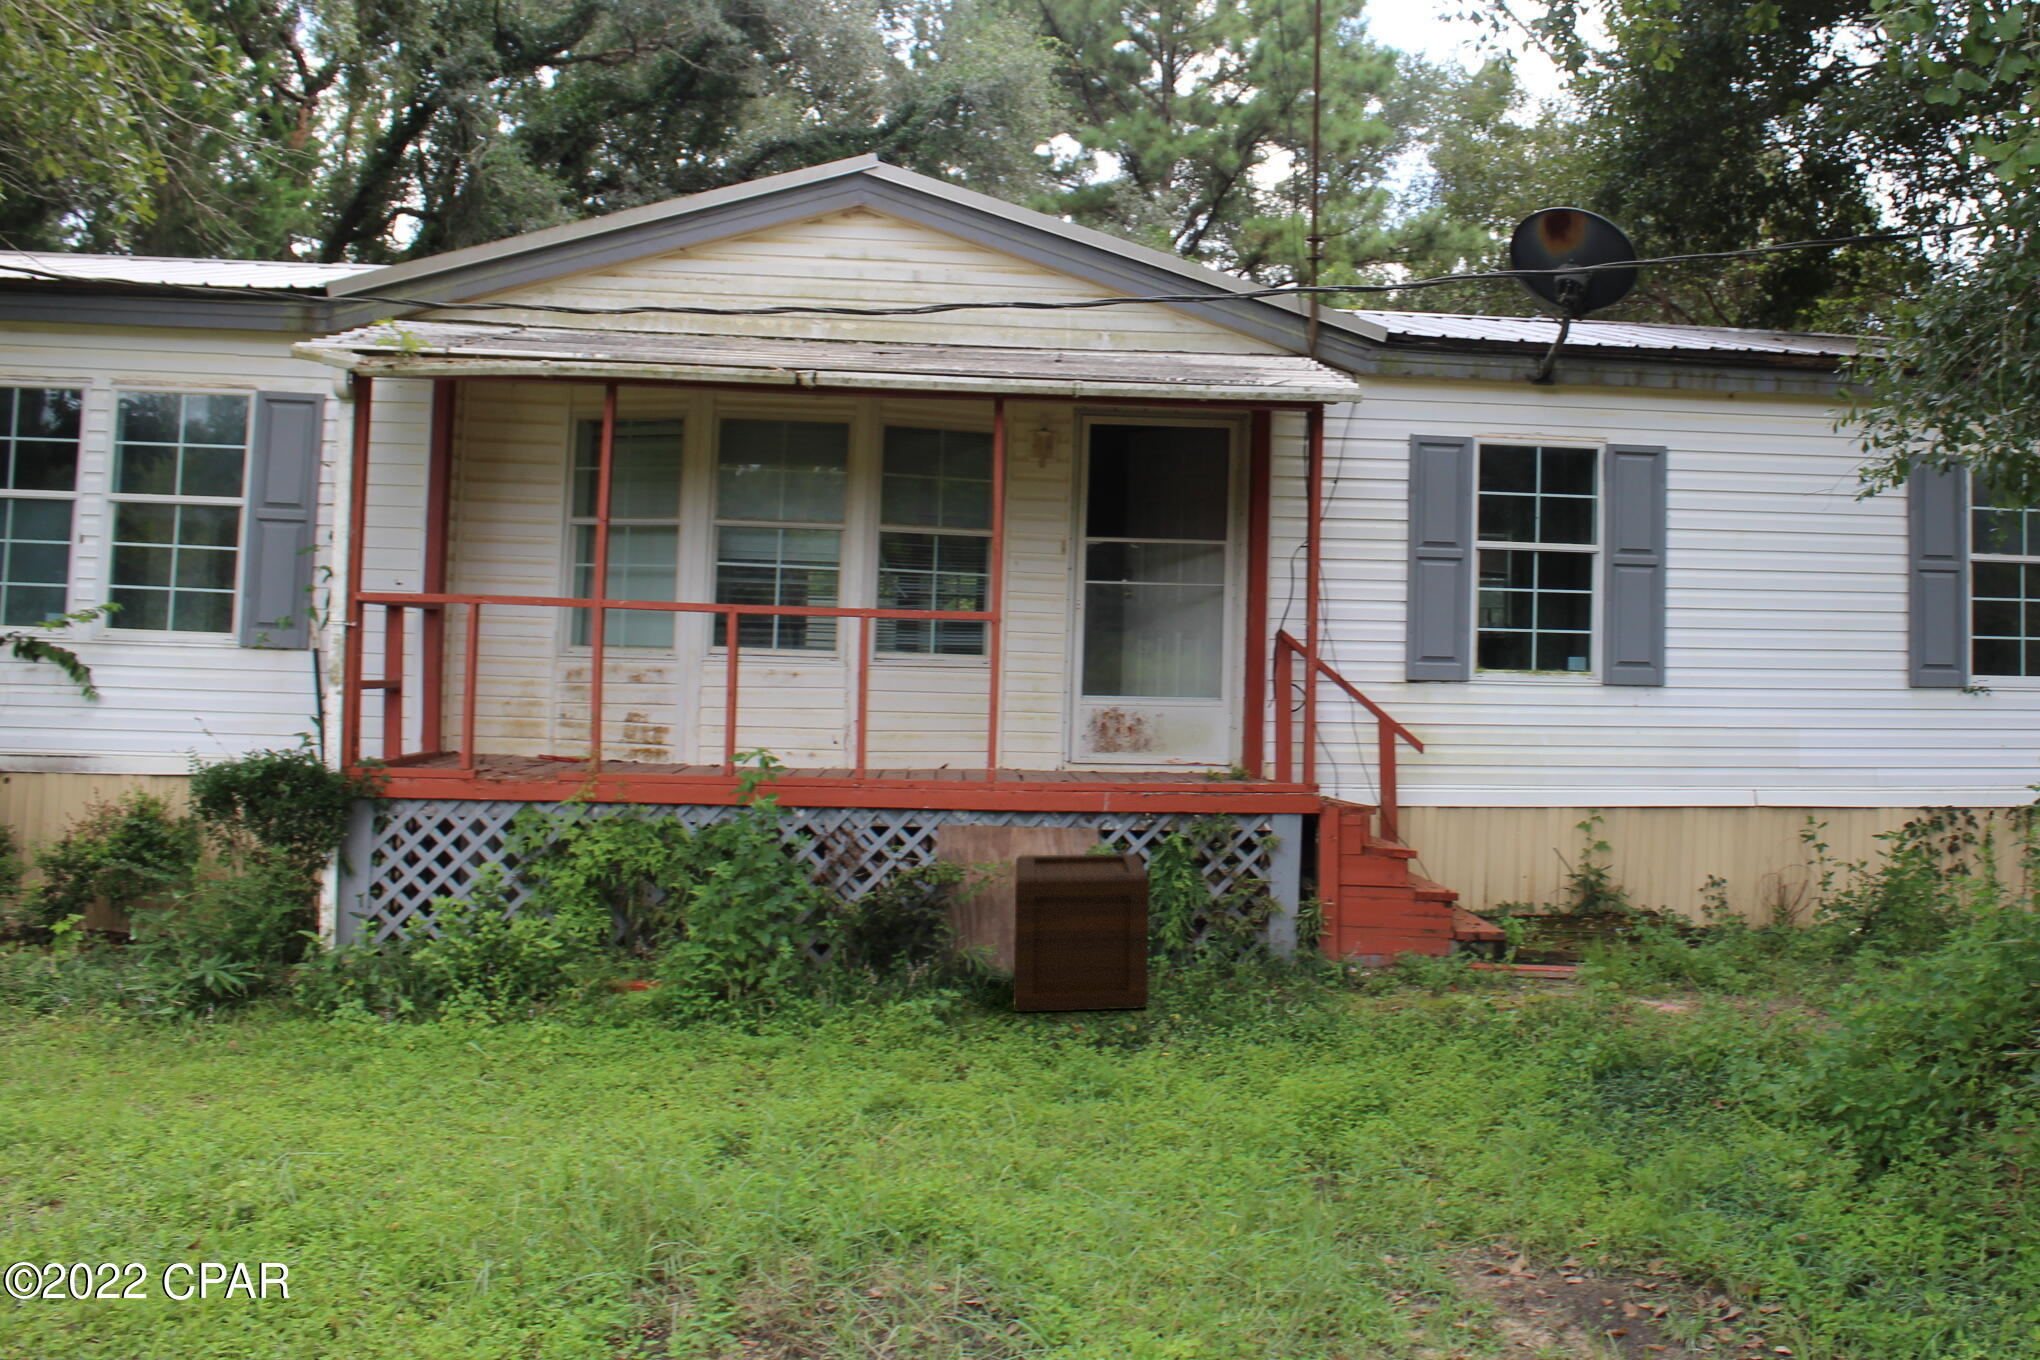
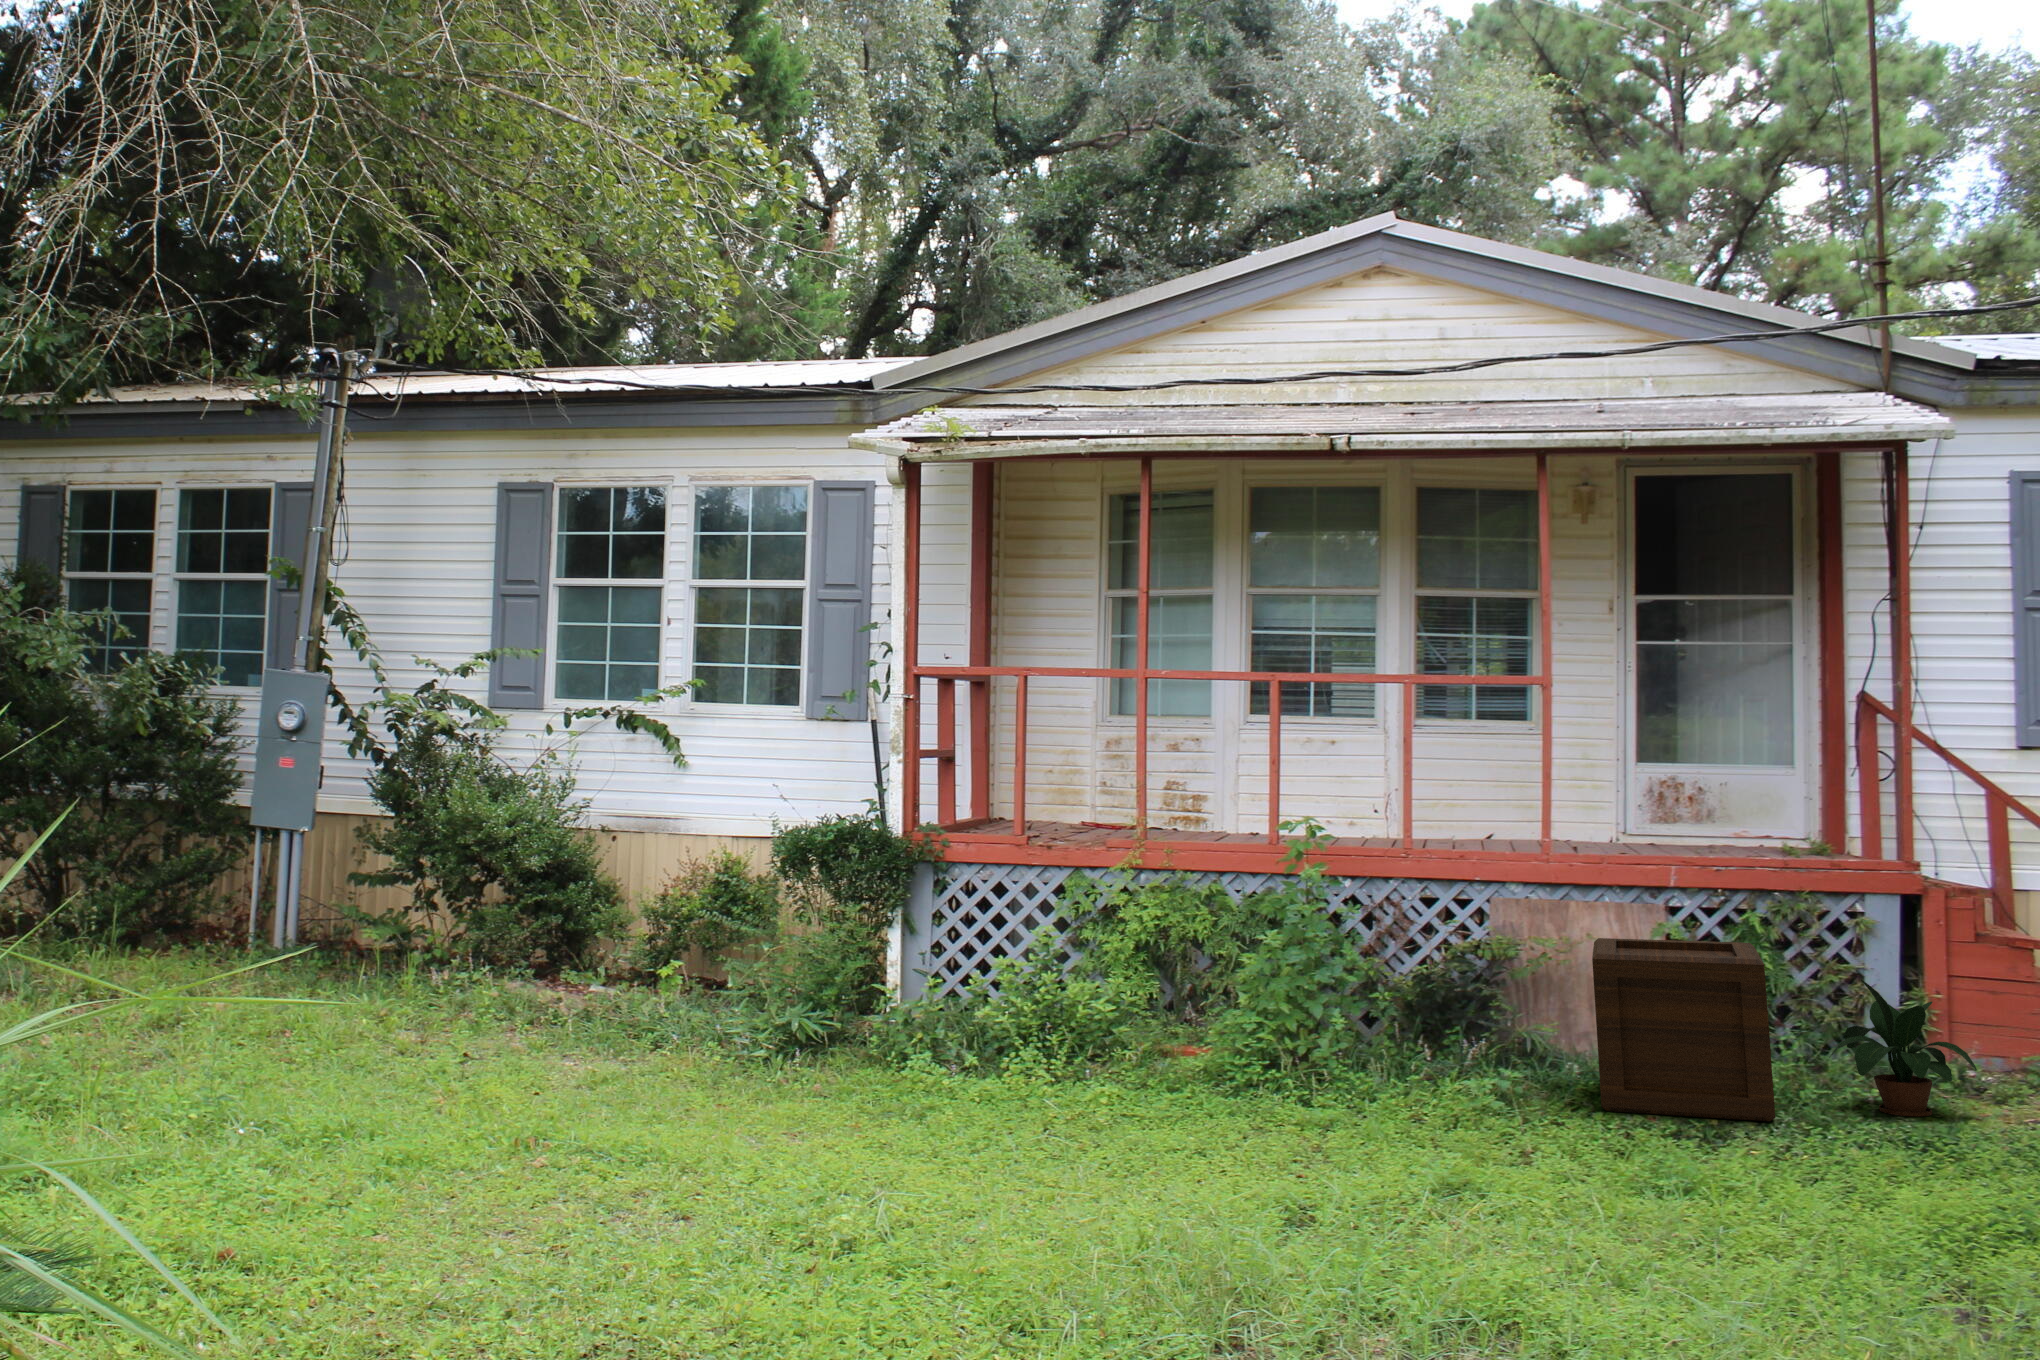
potted plant: none [1188,882,1290,989] -> present [1829,980,1977,1116]

